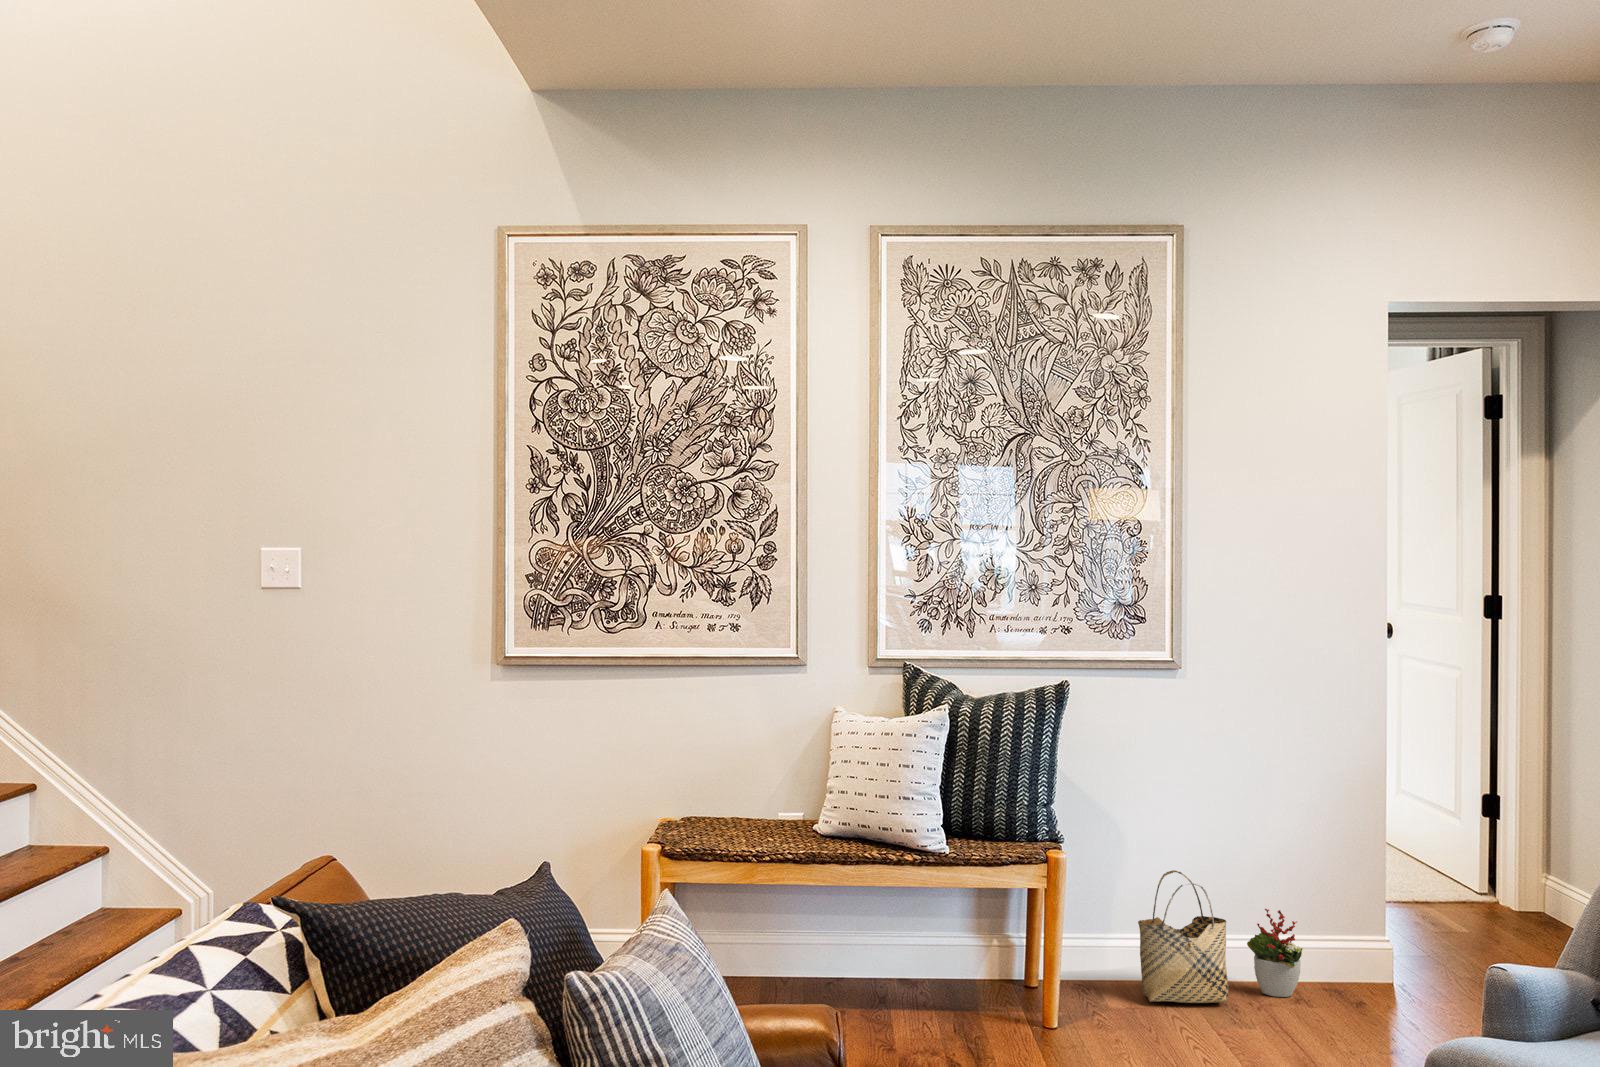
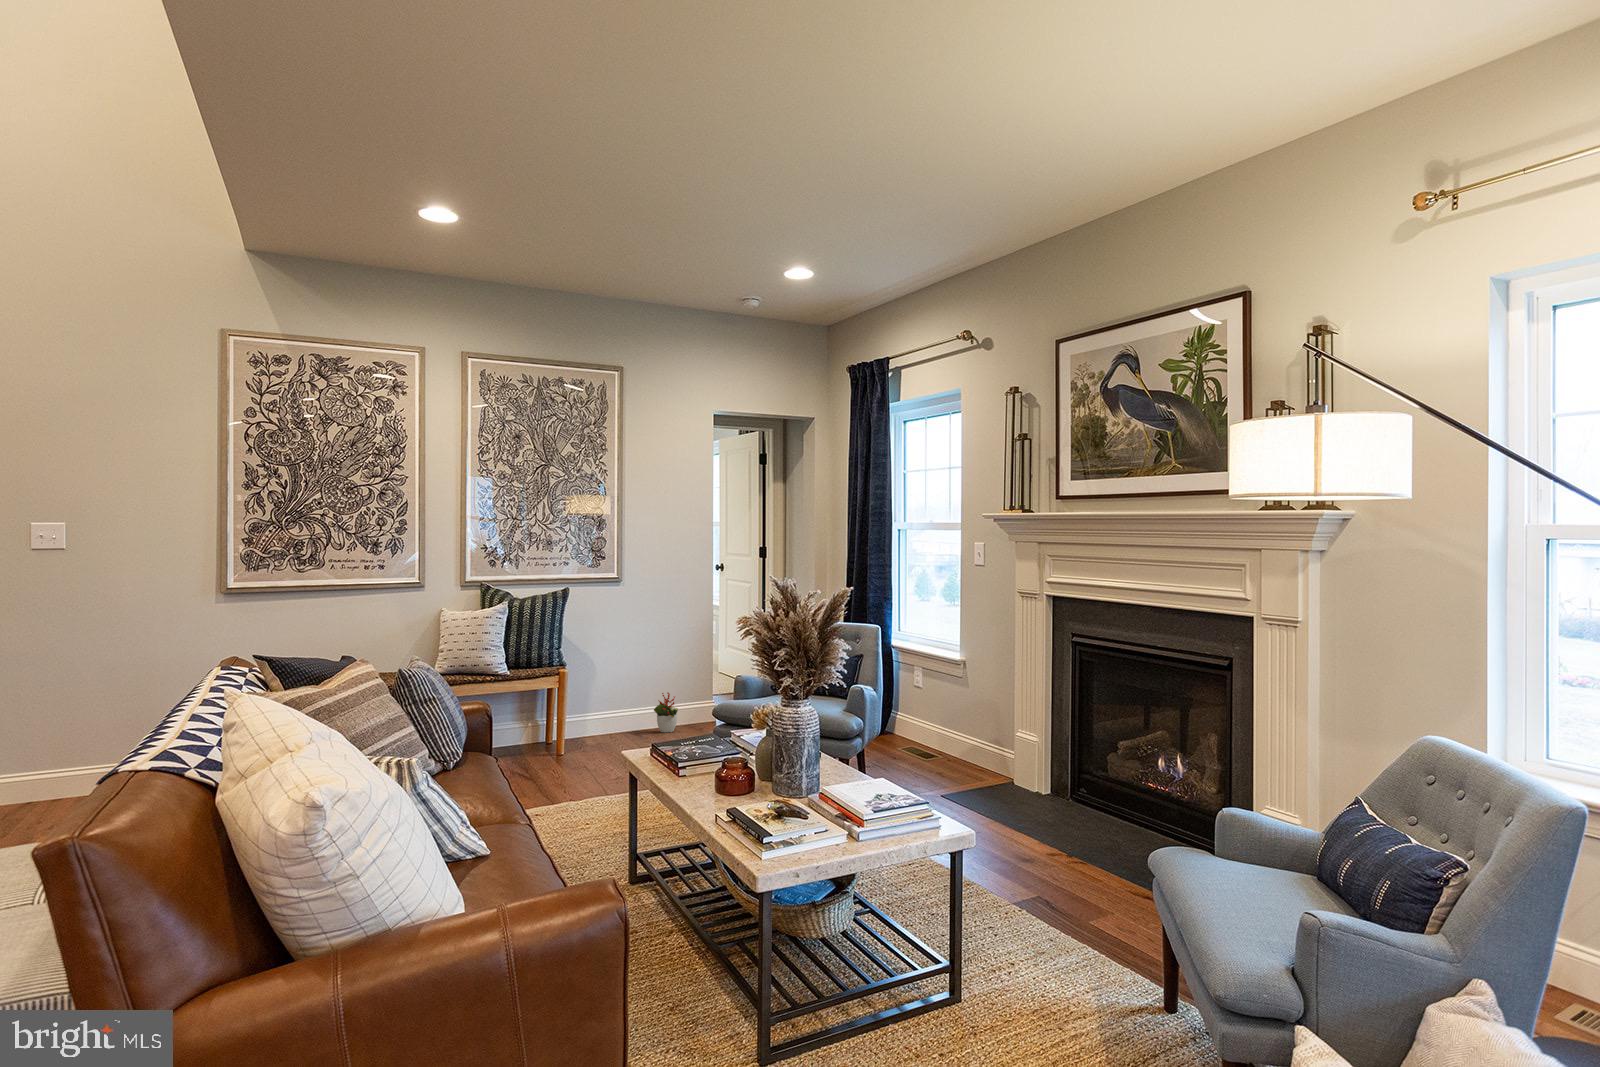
woven basket: present [1138,870,1228,1003] -> none [603,679,645,741]

